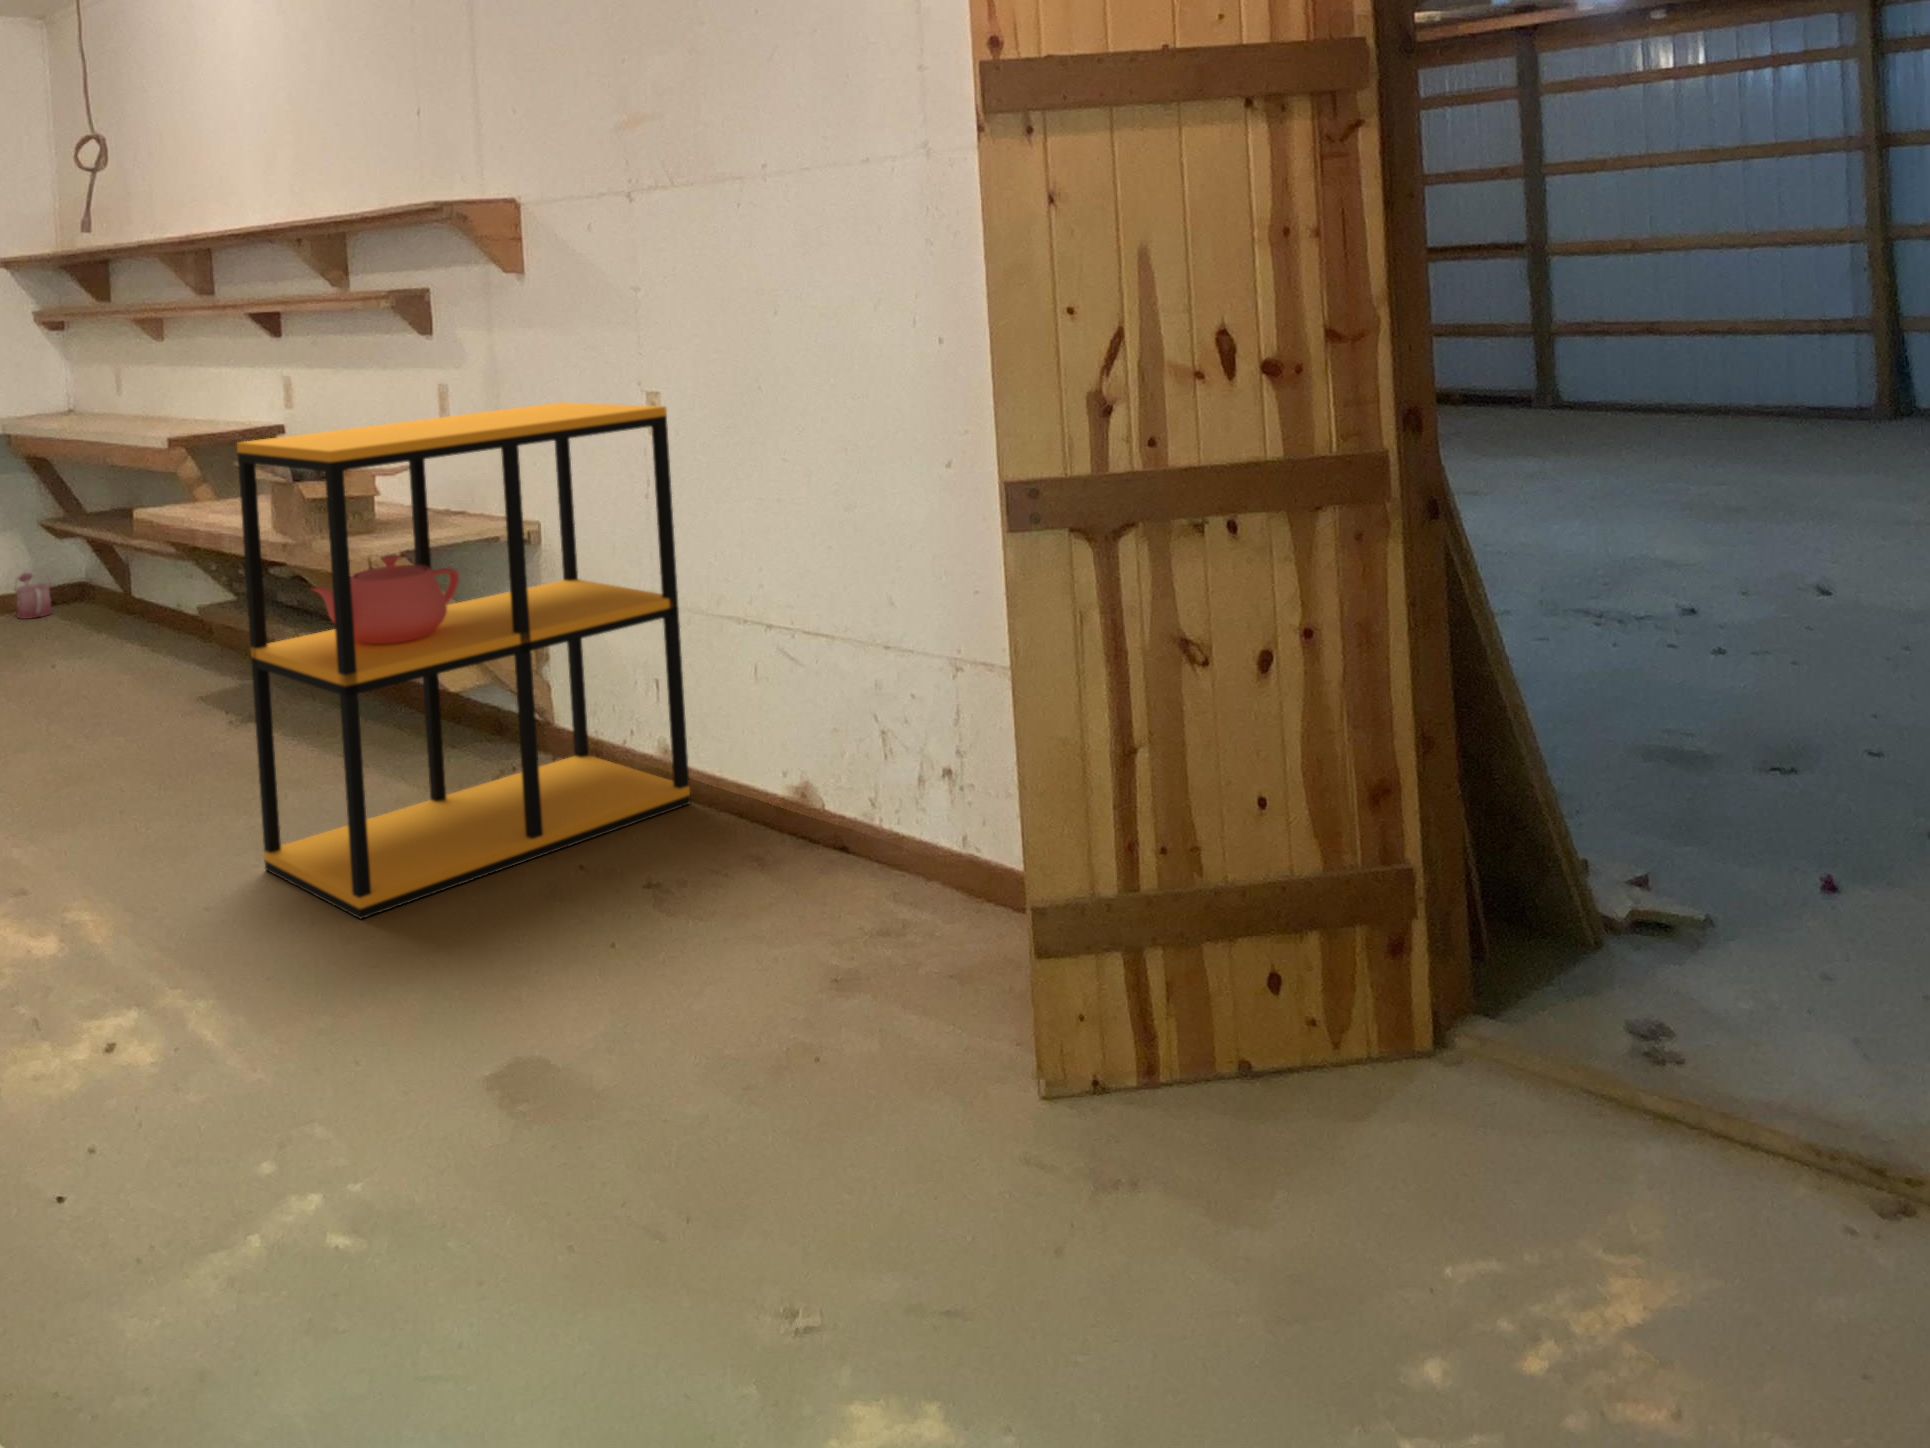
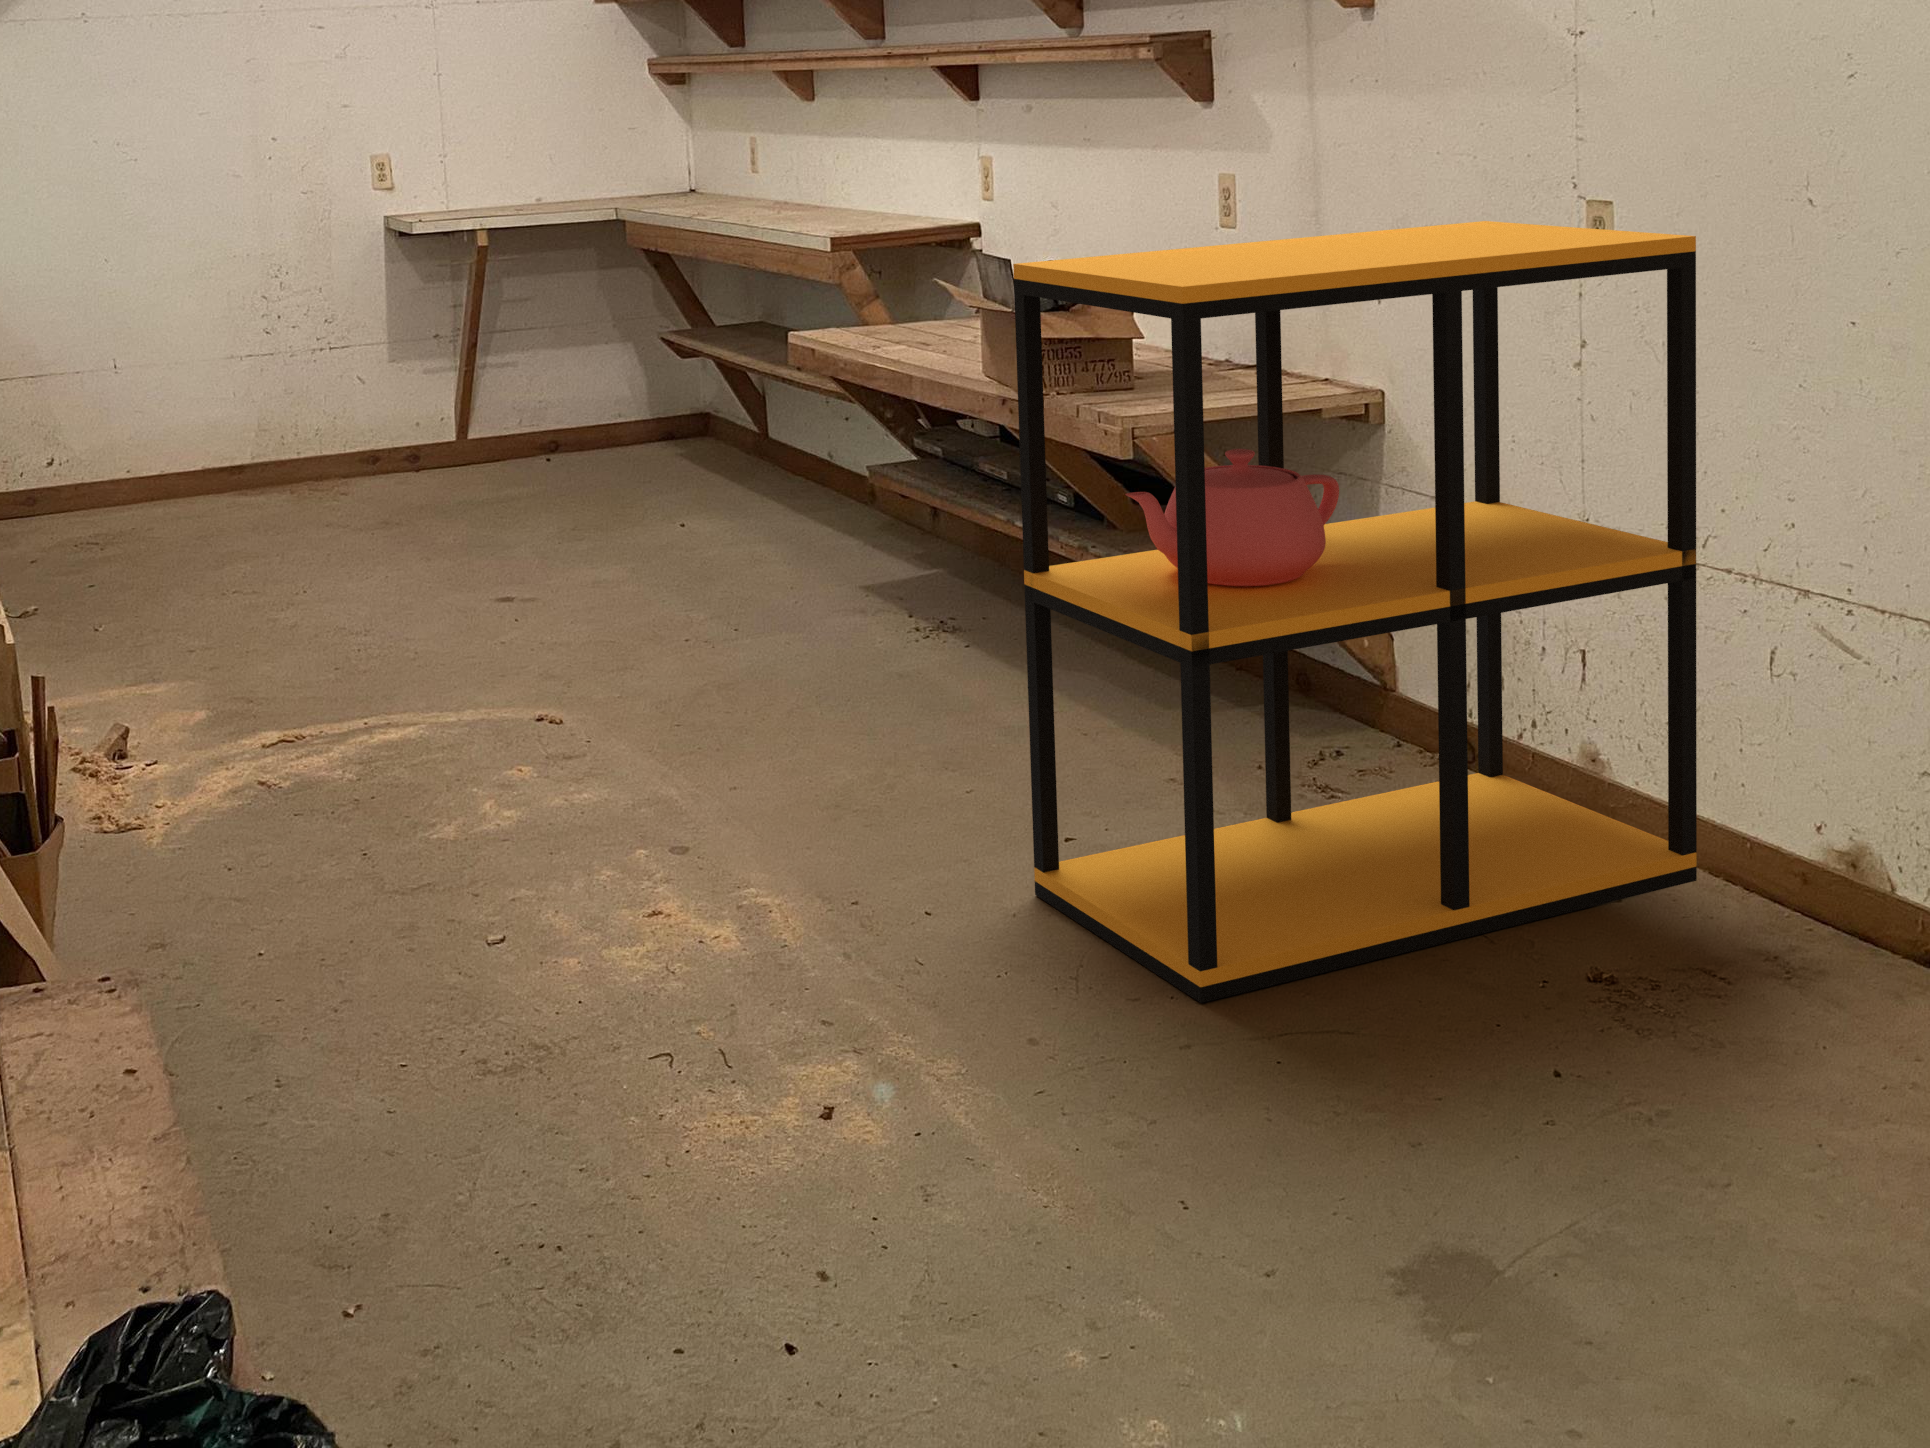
watering can: present [14,571,52,619] -> none [620,408,666,473]

